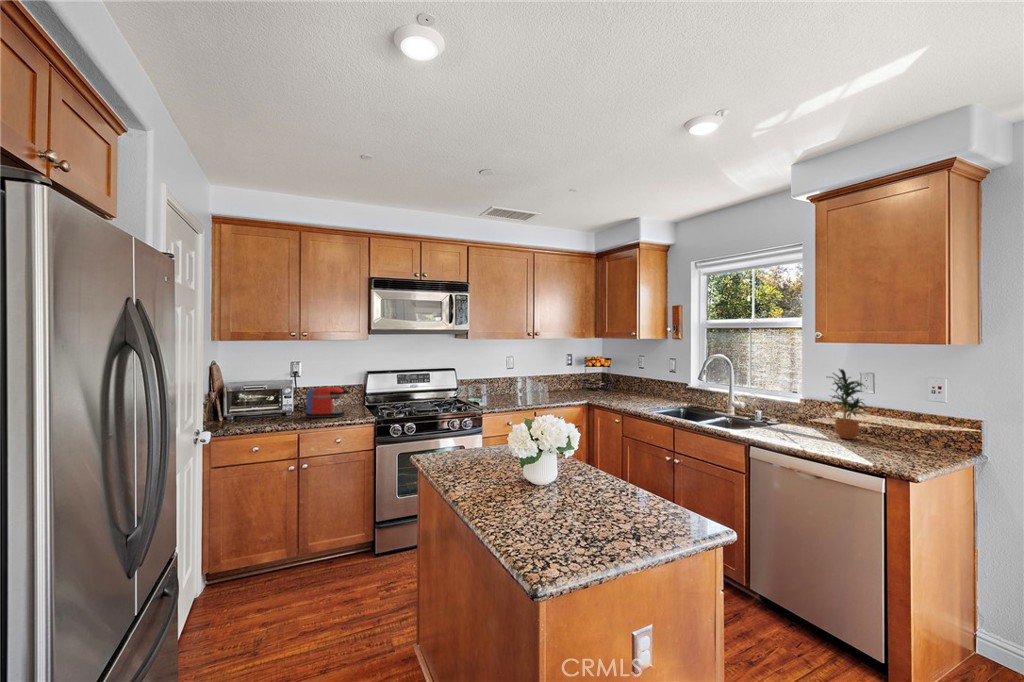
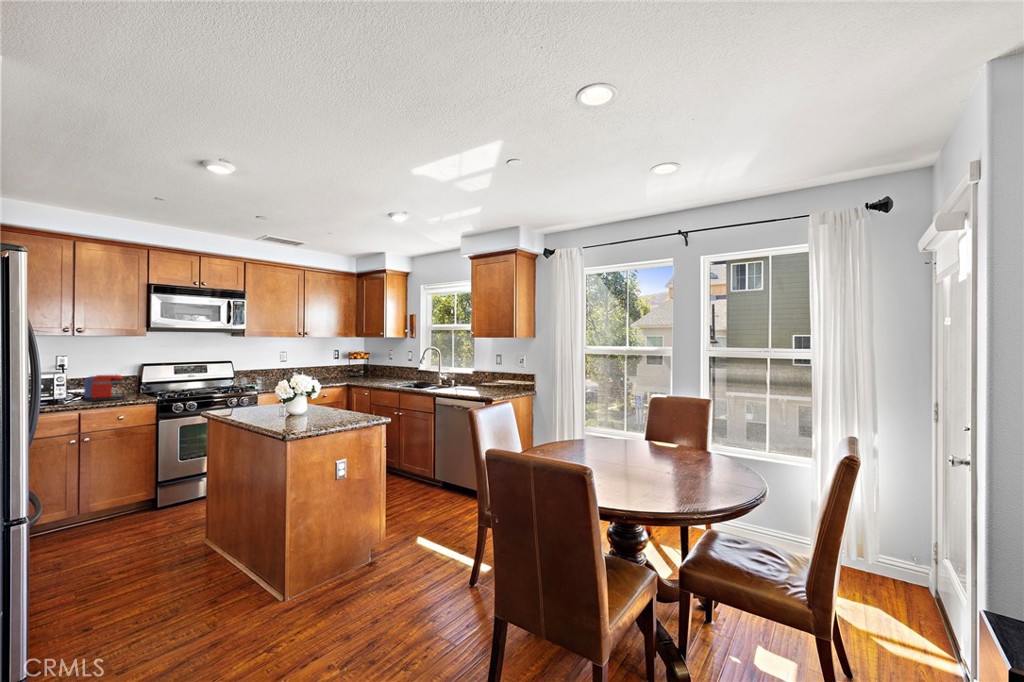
potted plant: present [830,369,868,439] -> none [483,352,504,391]

